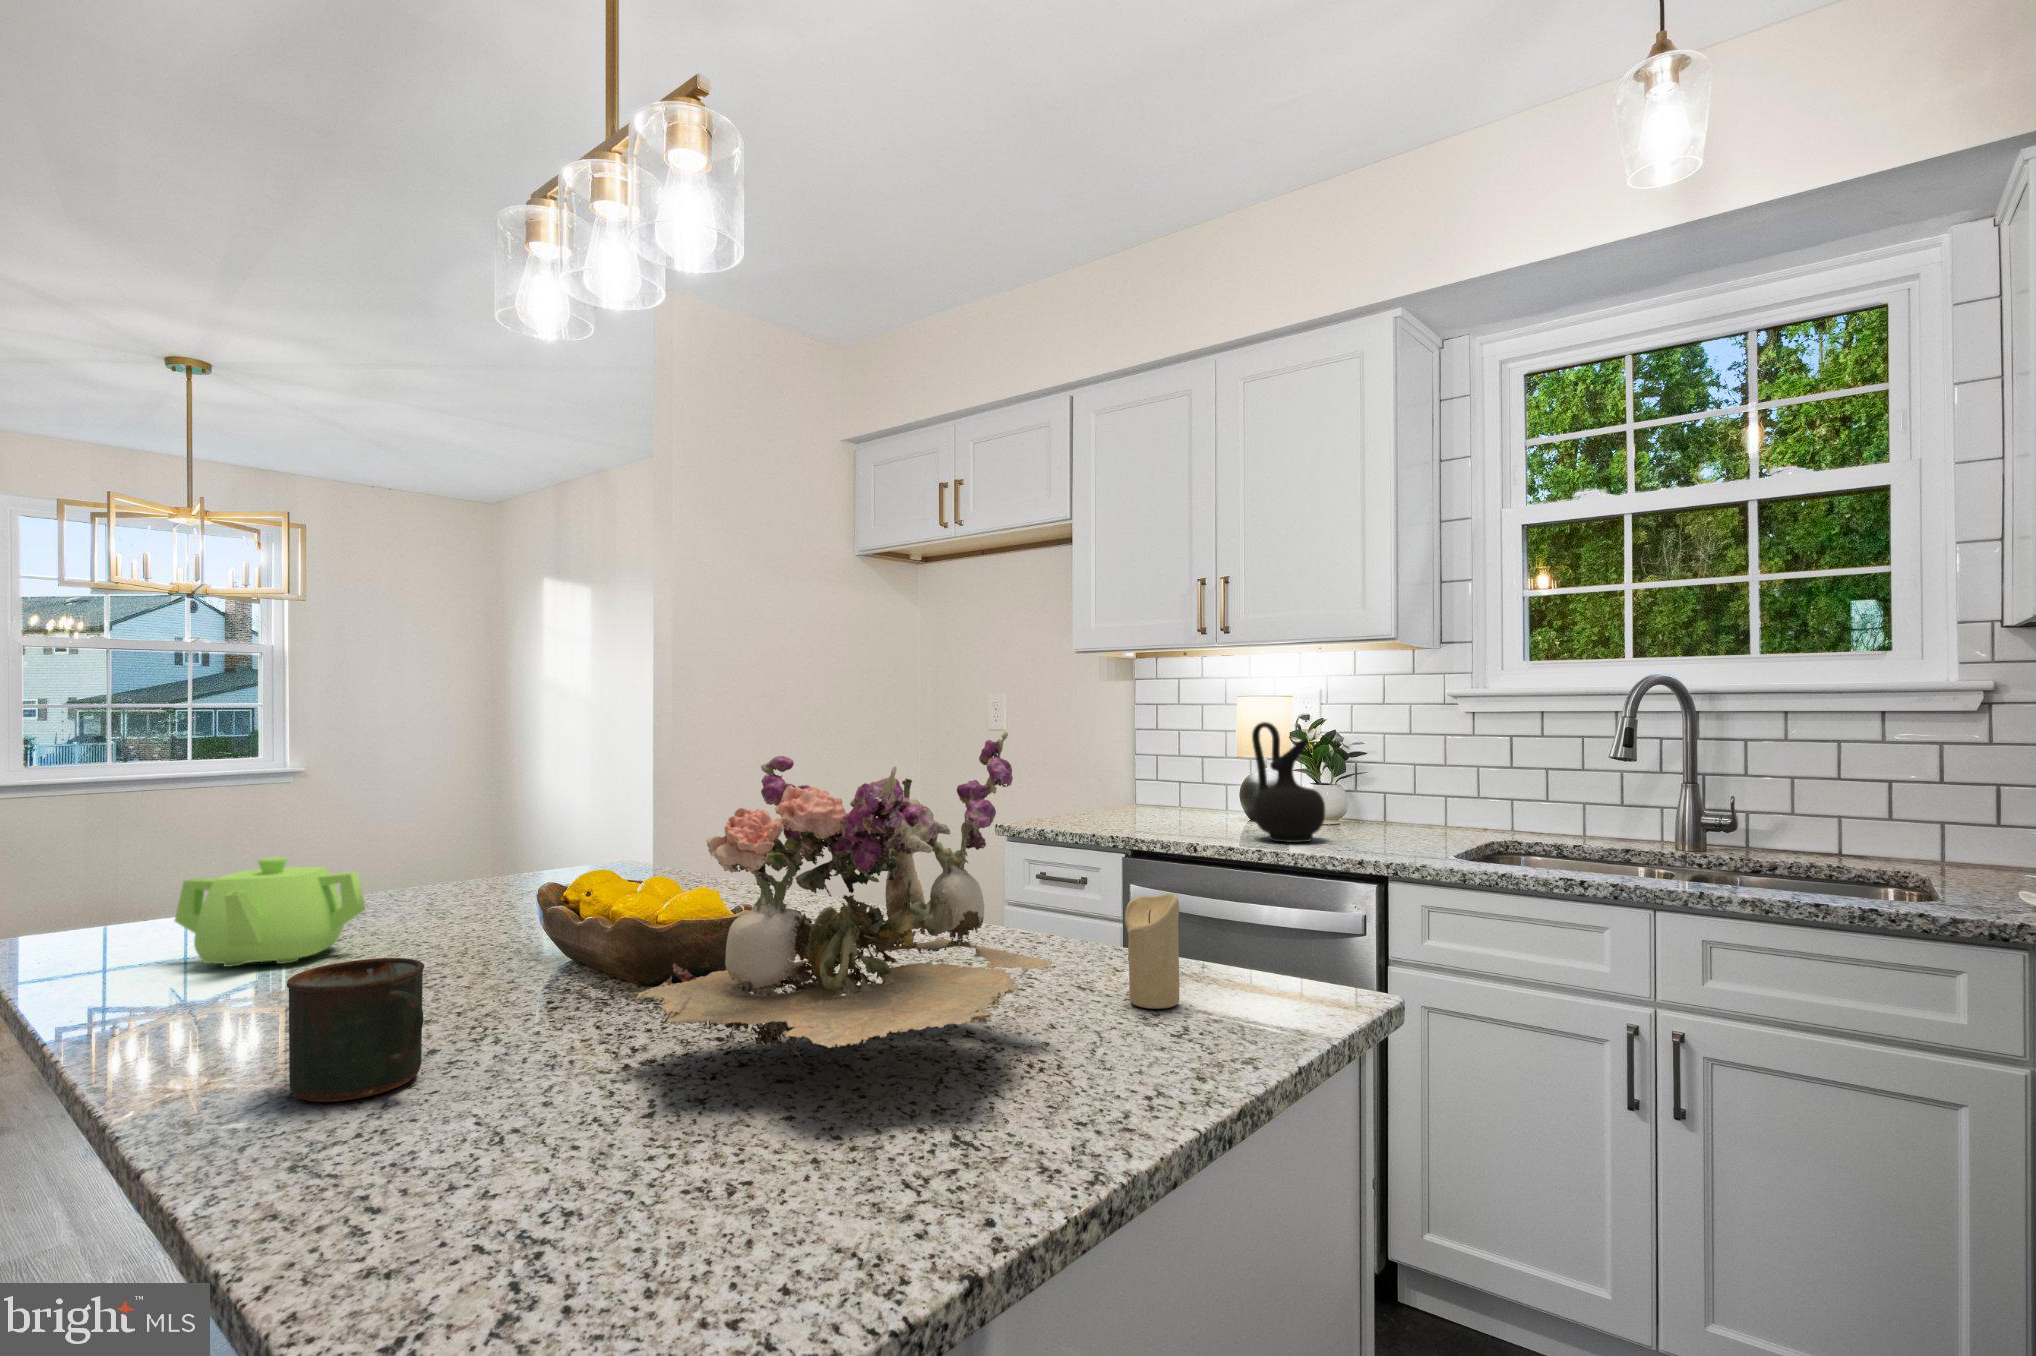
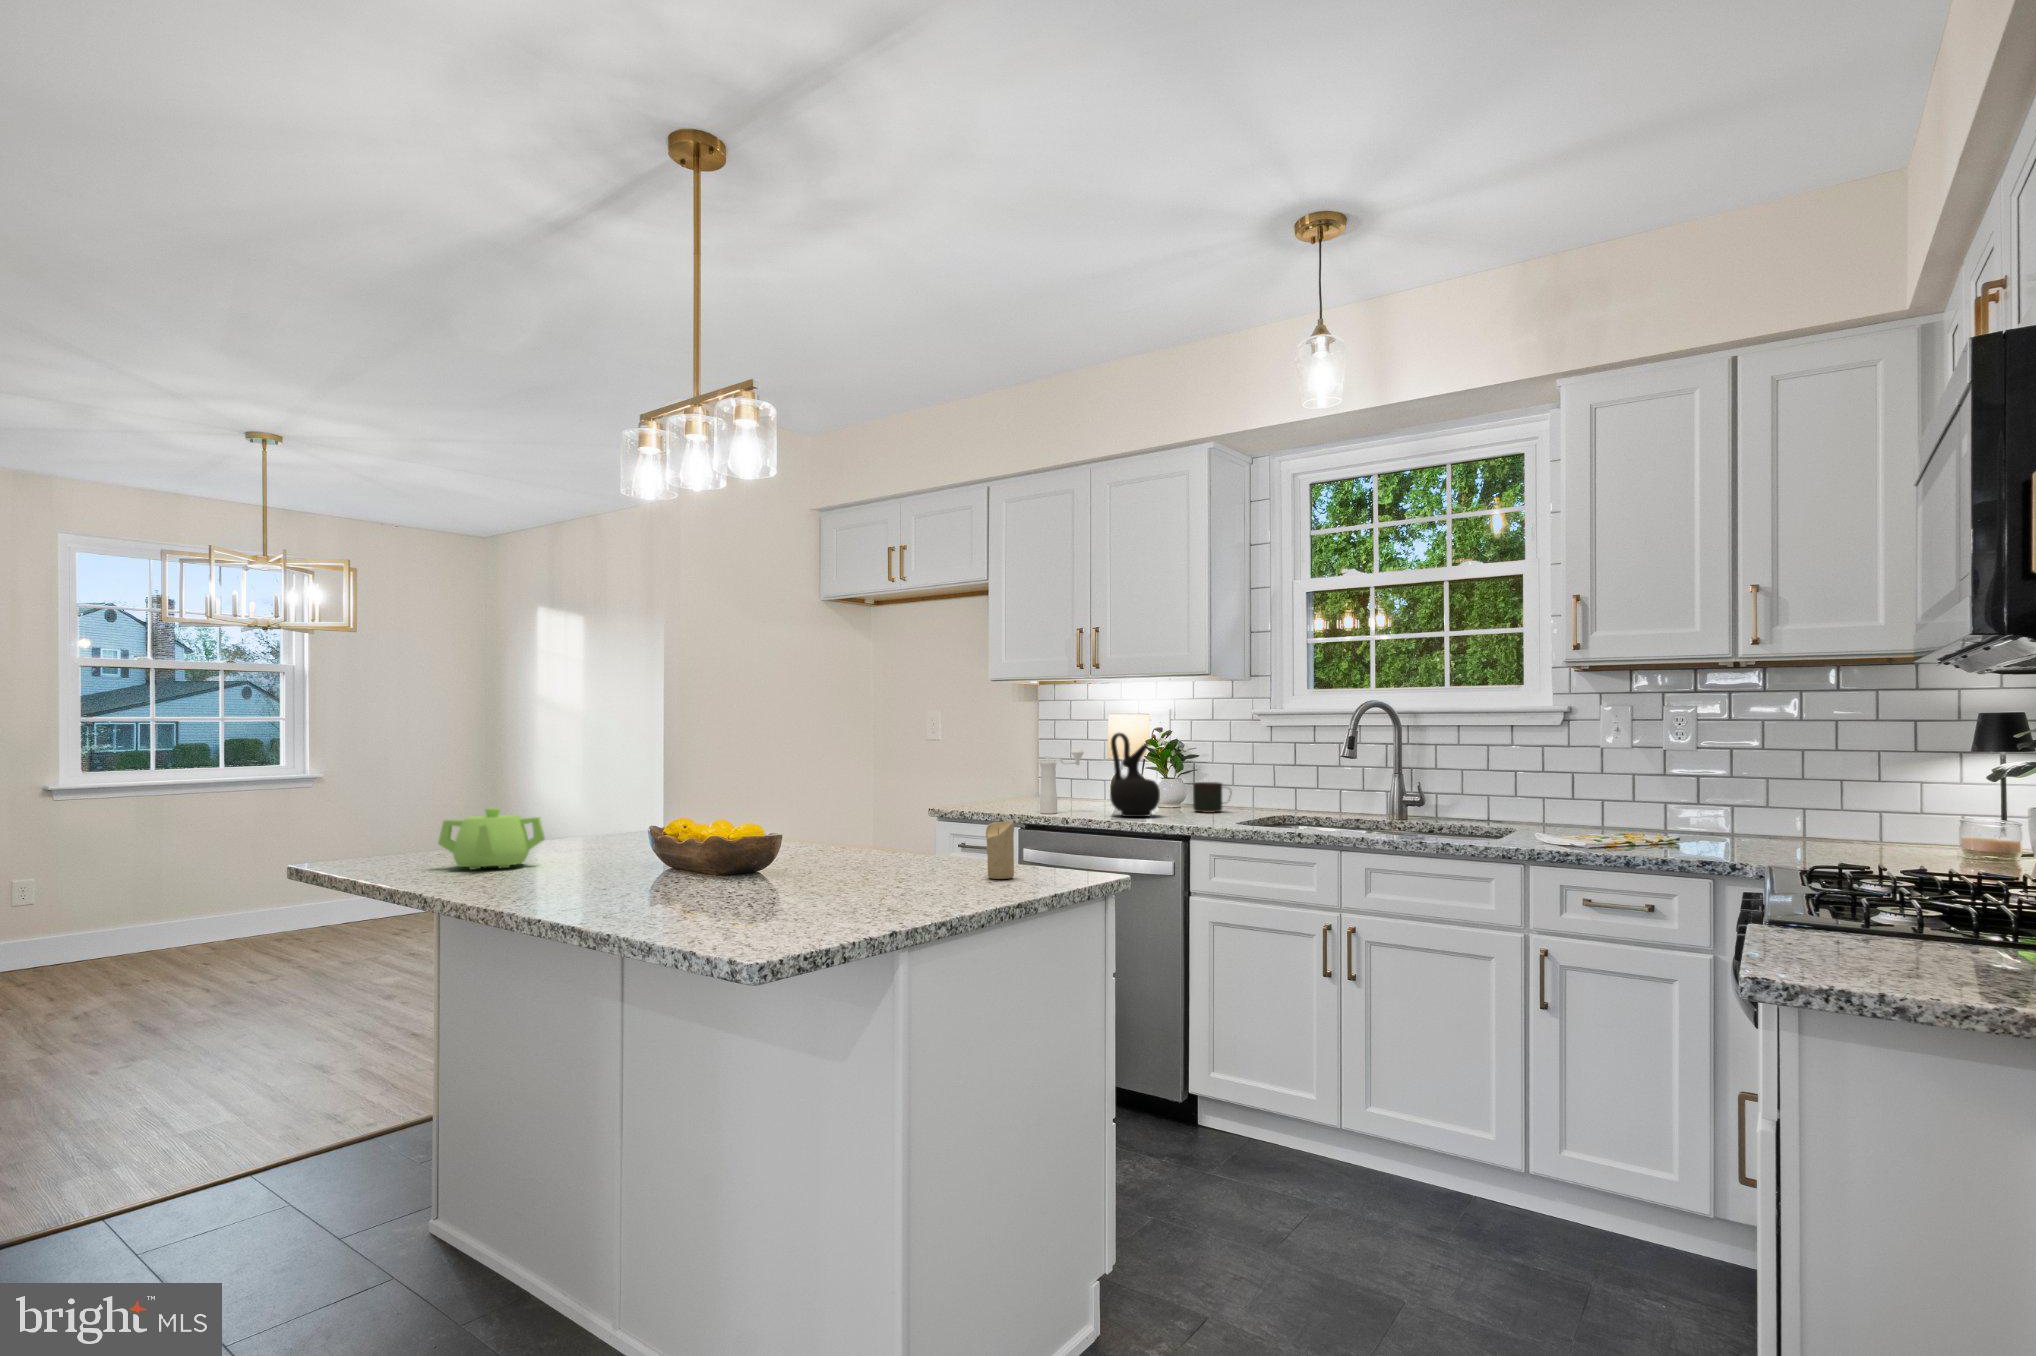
flower arrangement: present [635,732,1052,1058] -> none [737,733,943,893]
pepper mill: none [1150,744,1210,835] -> present [1039,748,1084,814]
mug: present [287,958,425,1102] -> present [1193,782,1230,813]

